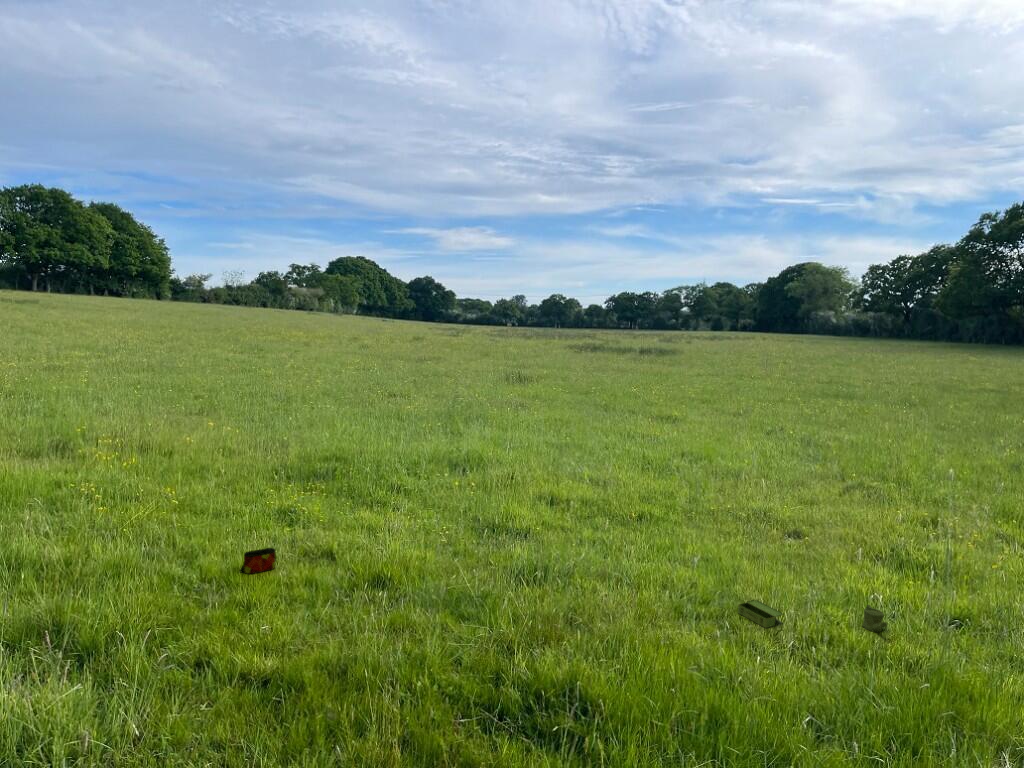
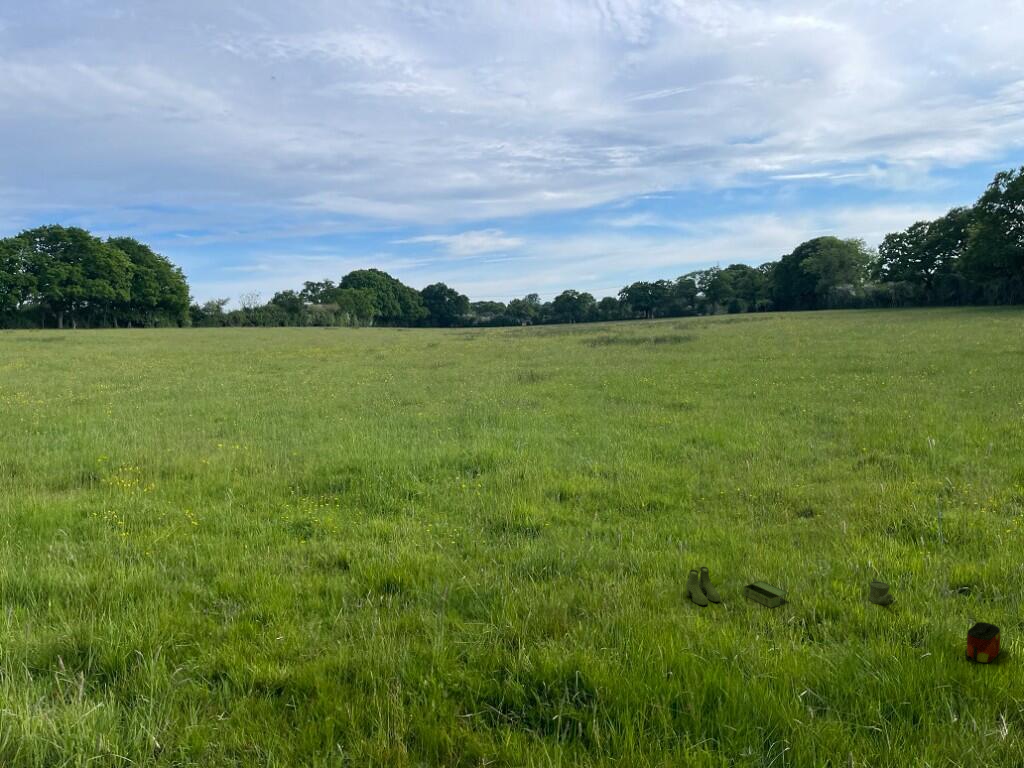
bag: present [239,548,276,574] -> present [965,622,1000,663]
boots: none [681,582,715,621] -> present [686,567,720,605]

